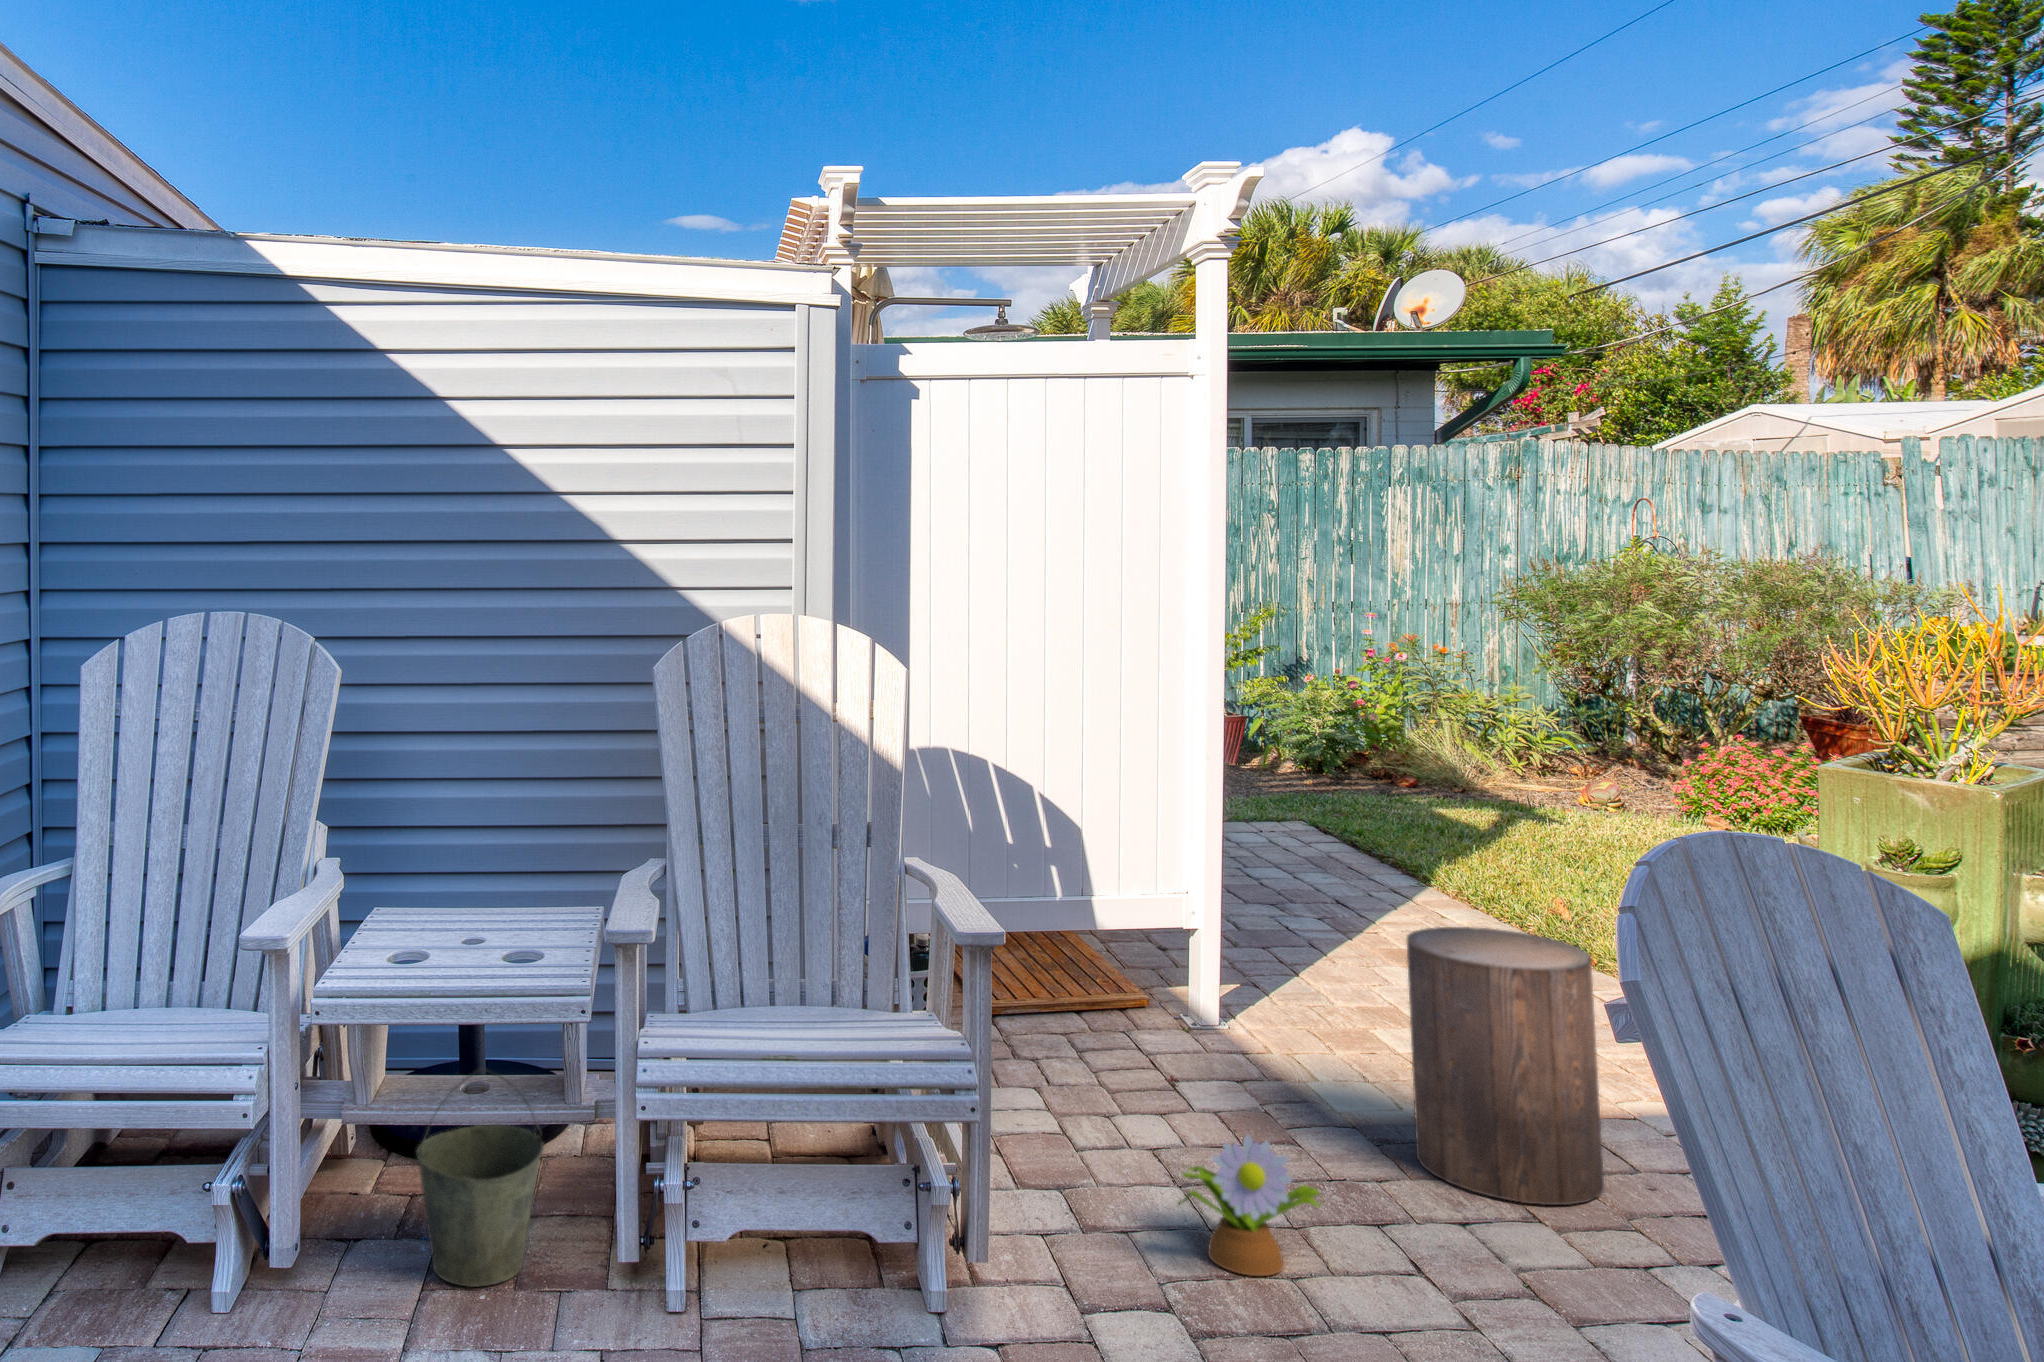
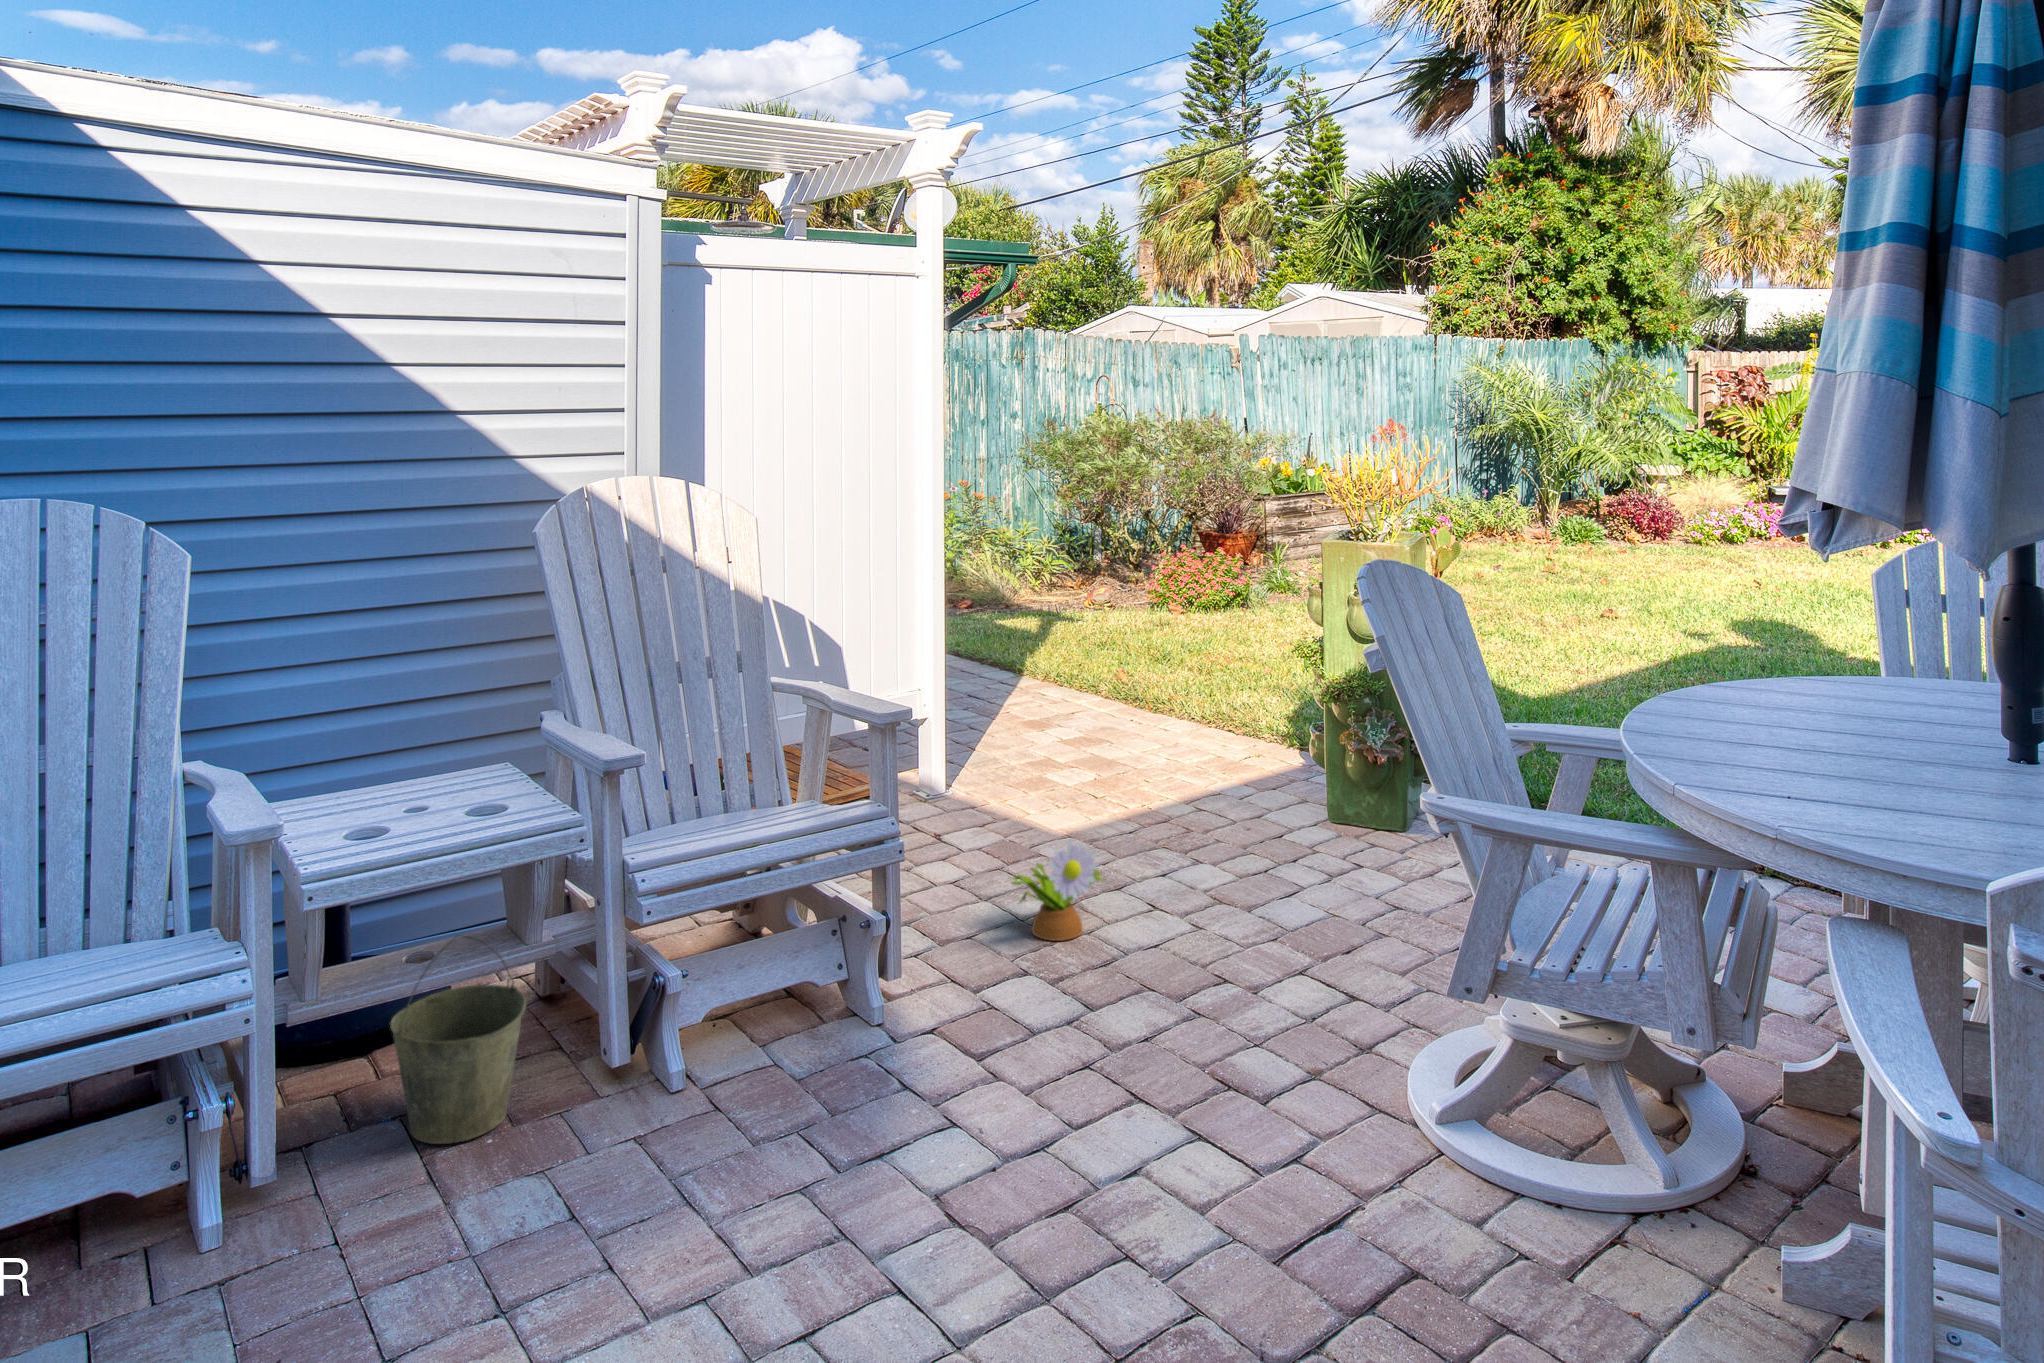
stool: present [1407,927,1604,1205] -> none [1109,678,1221,854]

